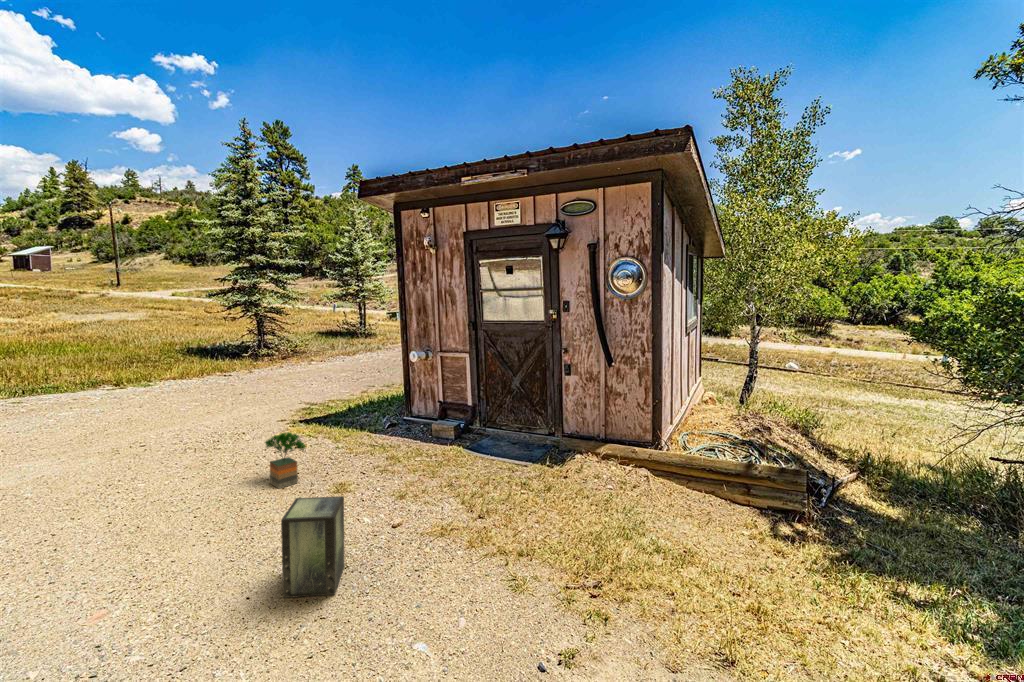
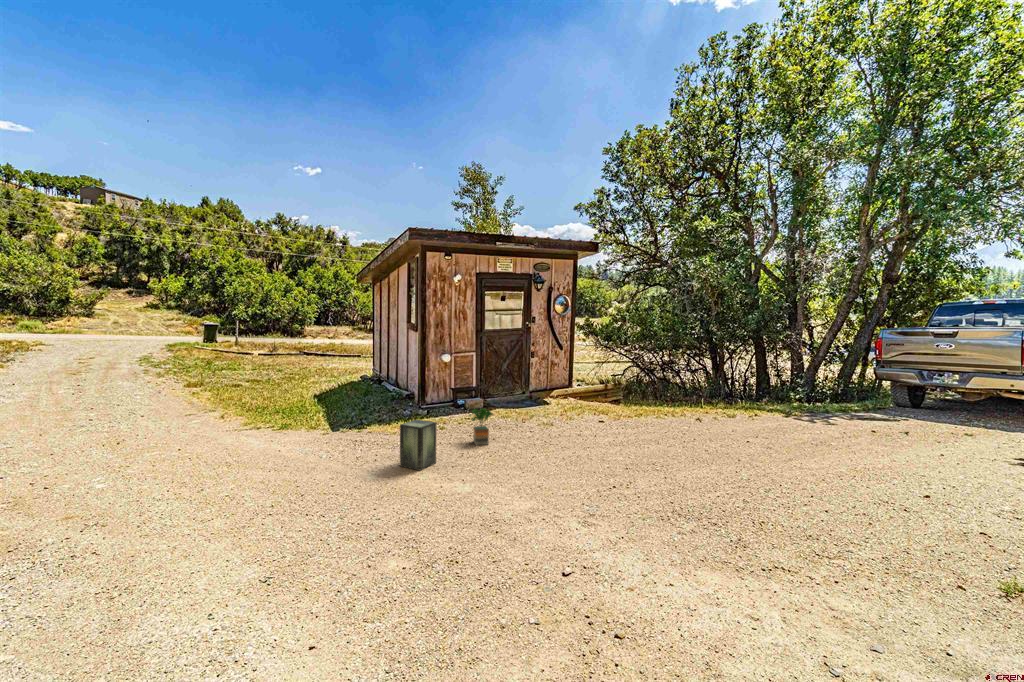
storage box: present [281,496,345,598] -> present [400,420,436,471]

